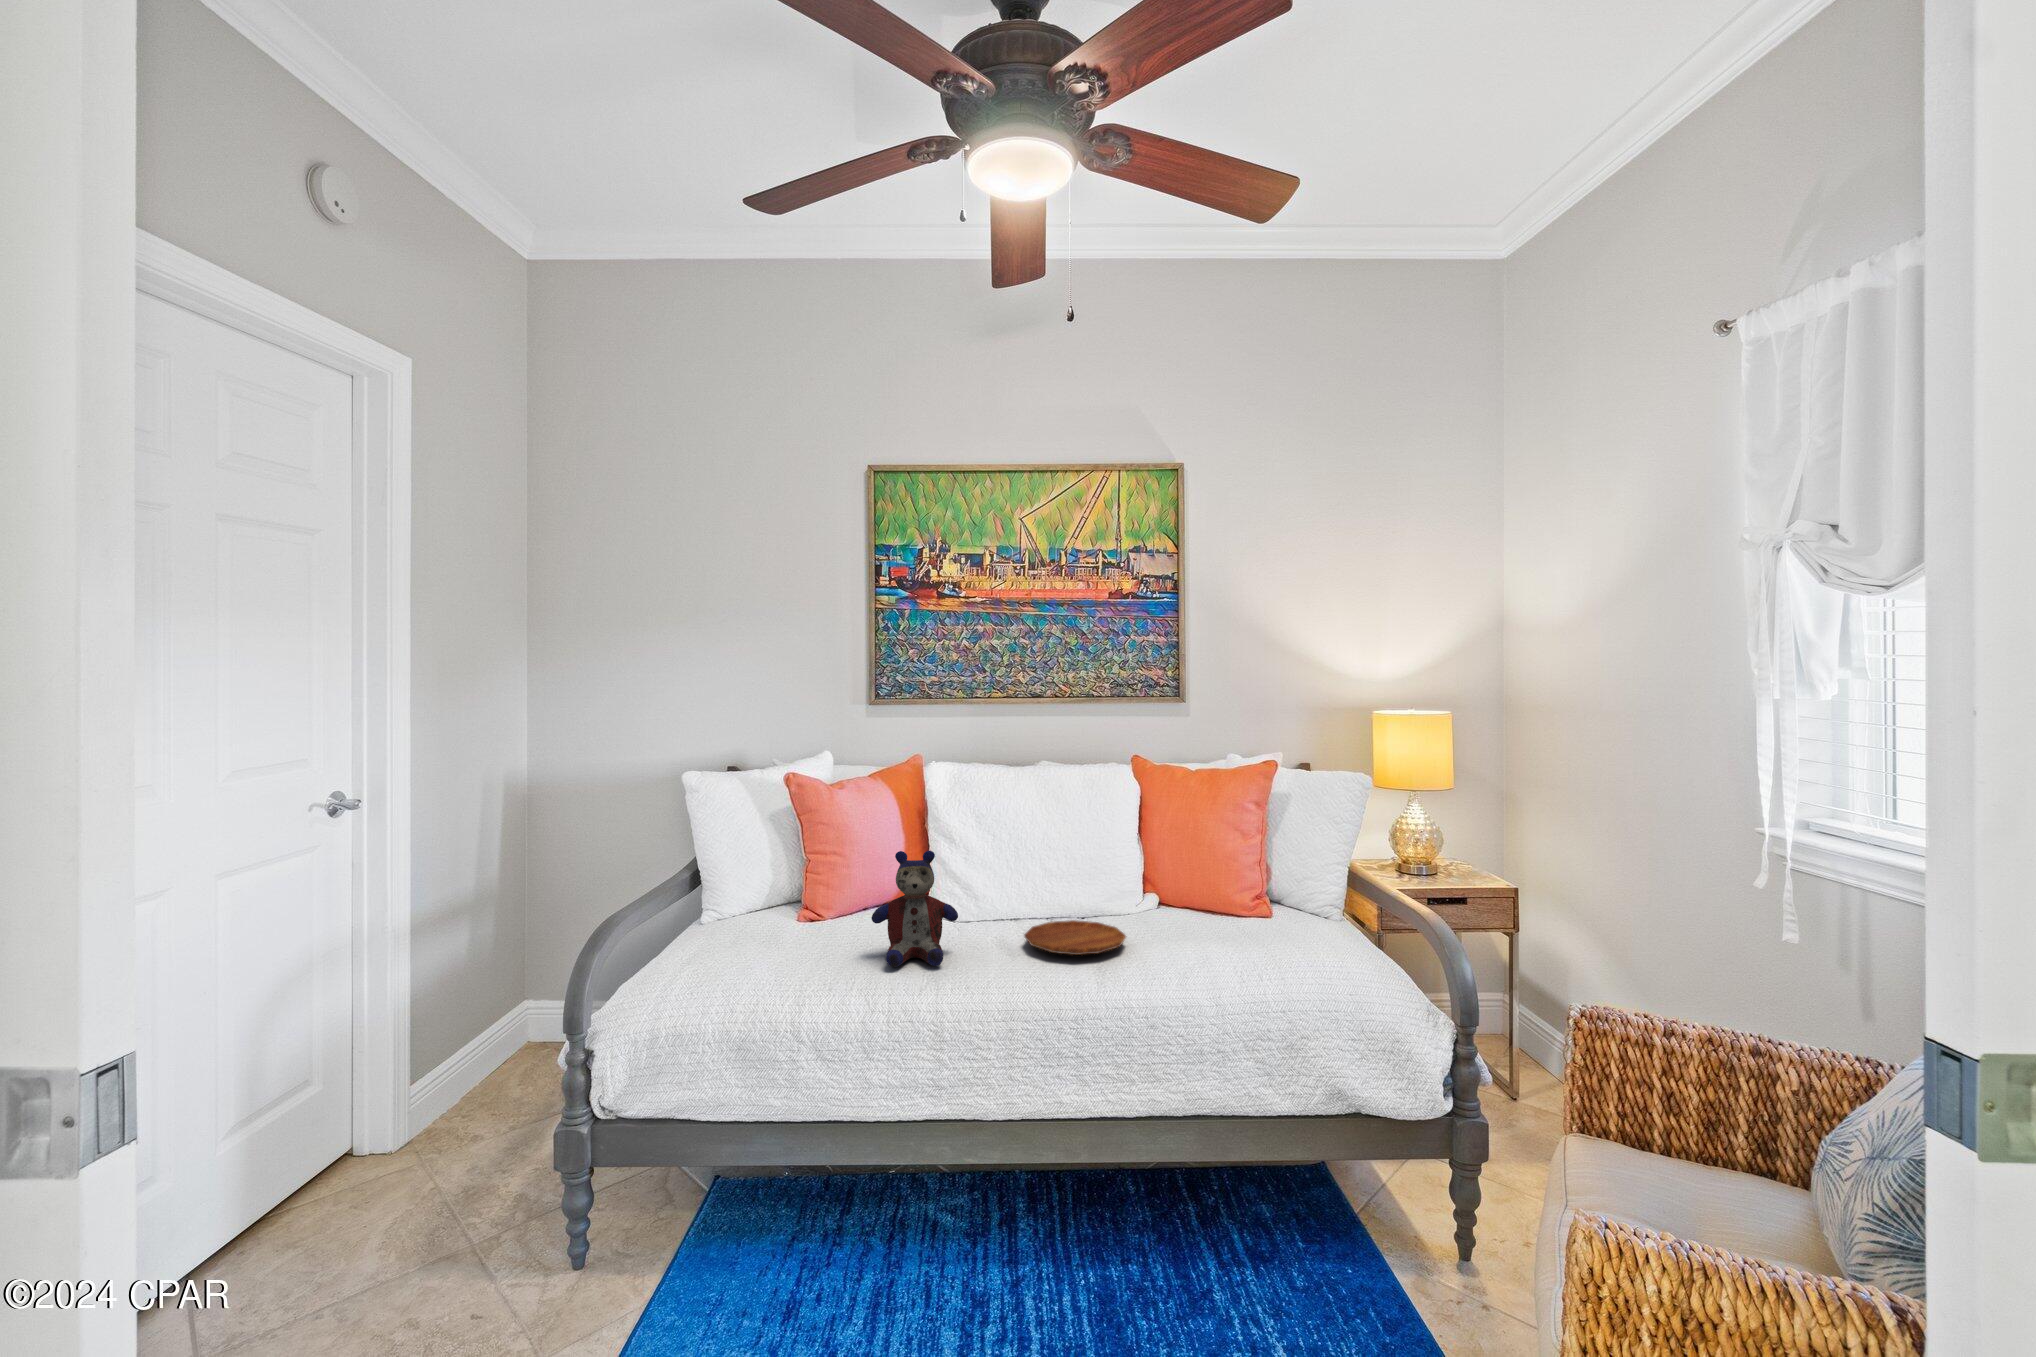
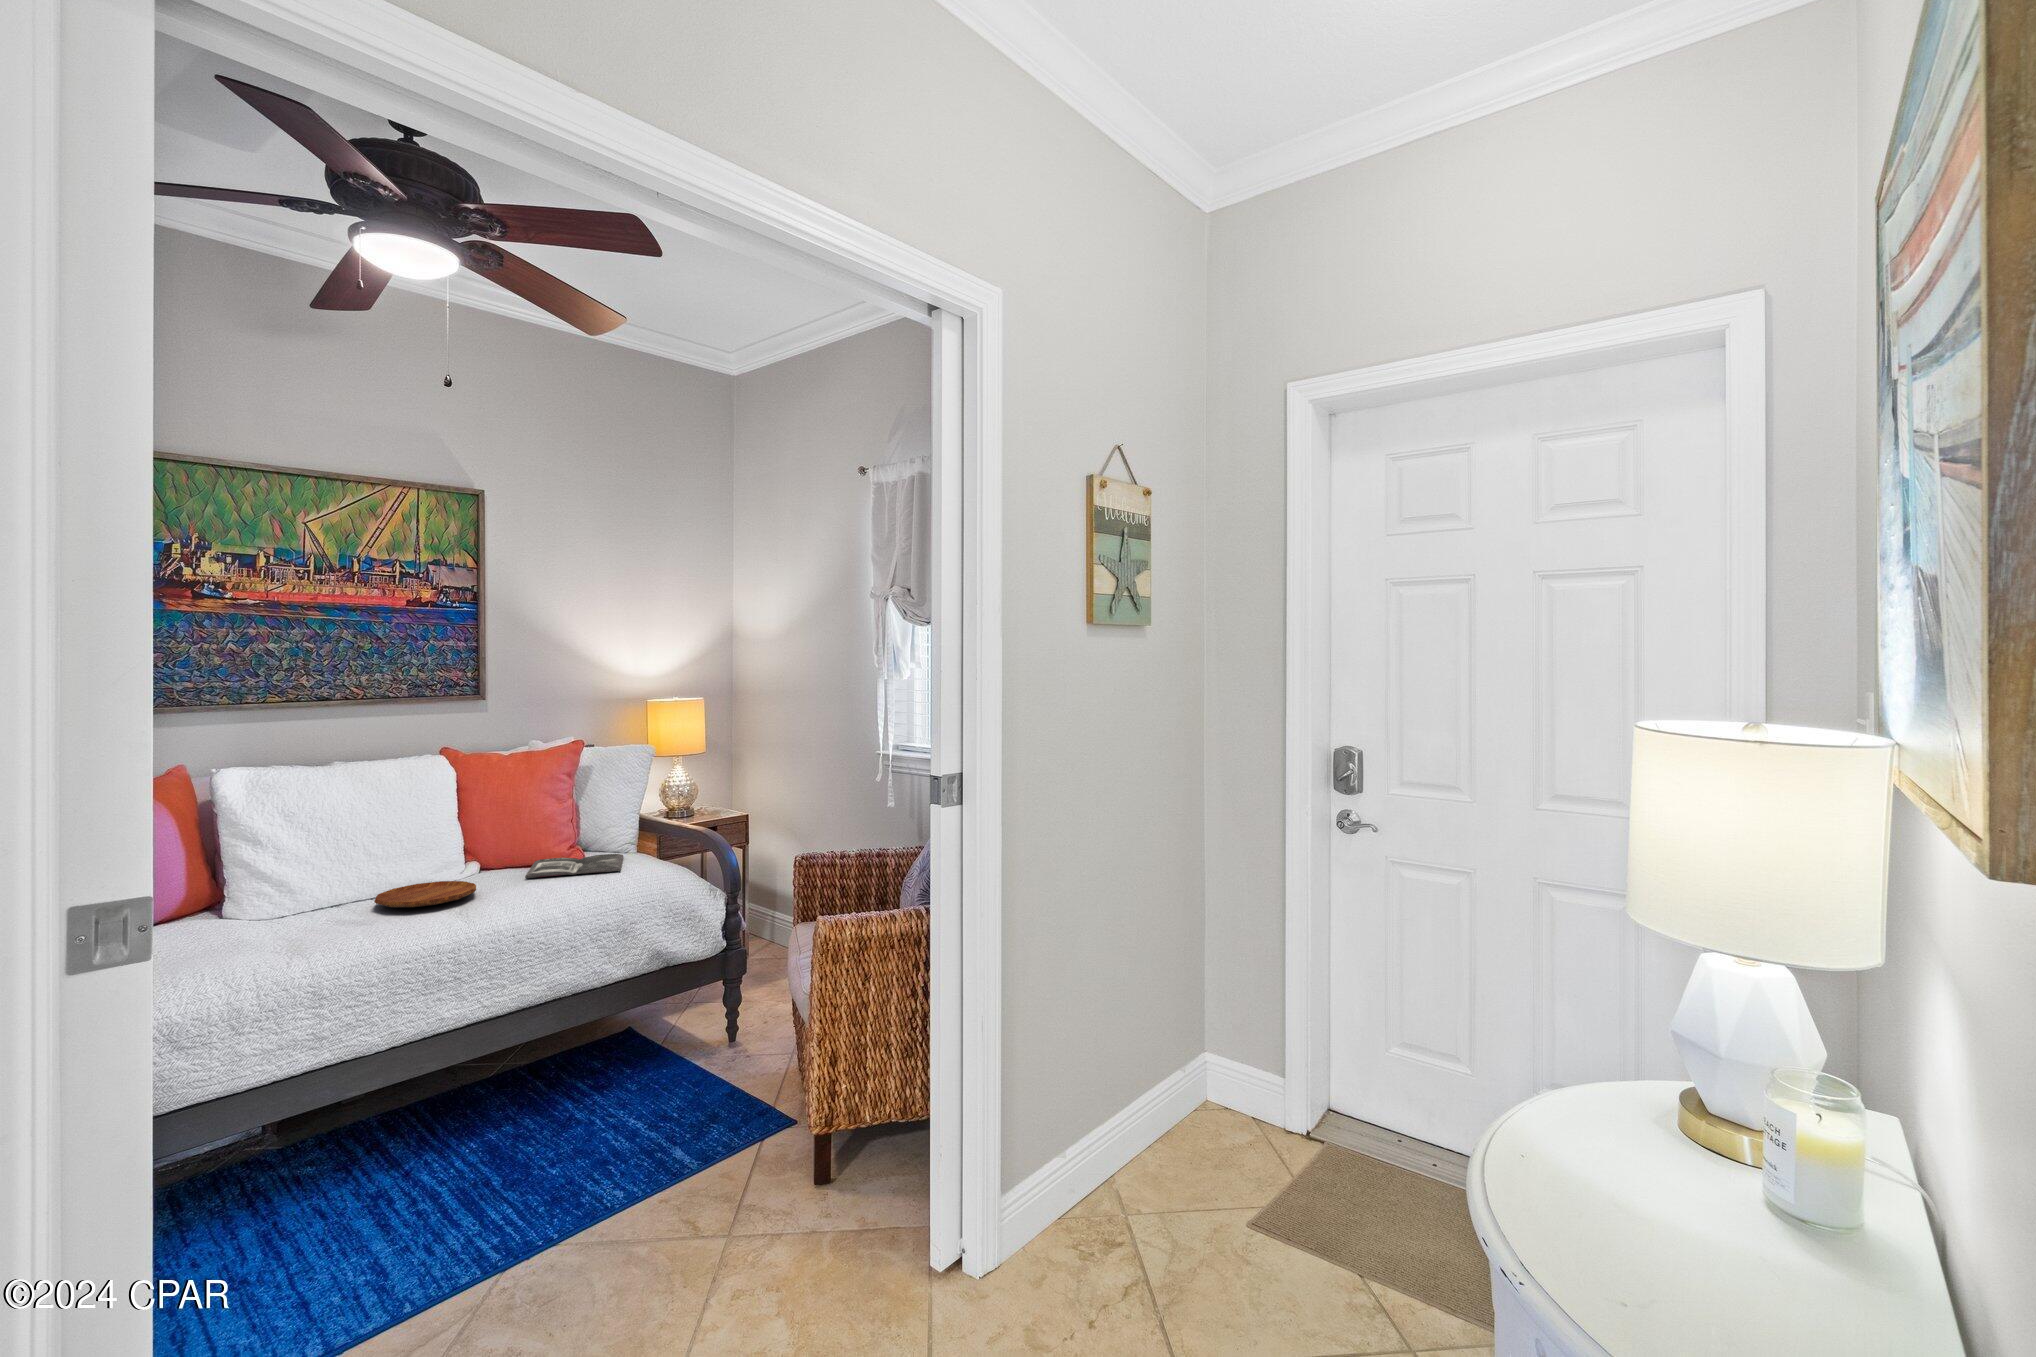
stuffed bear: present [871,851,958,967] -> none [200,838,305,949]
magazine: none [1186,911,1314,952] -> present [525,854,623,878]

